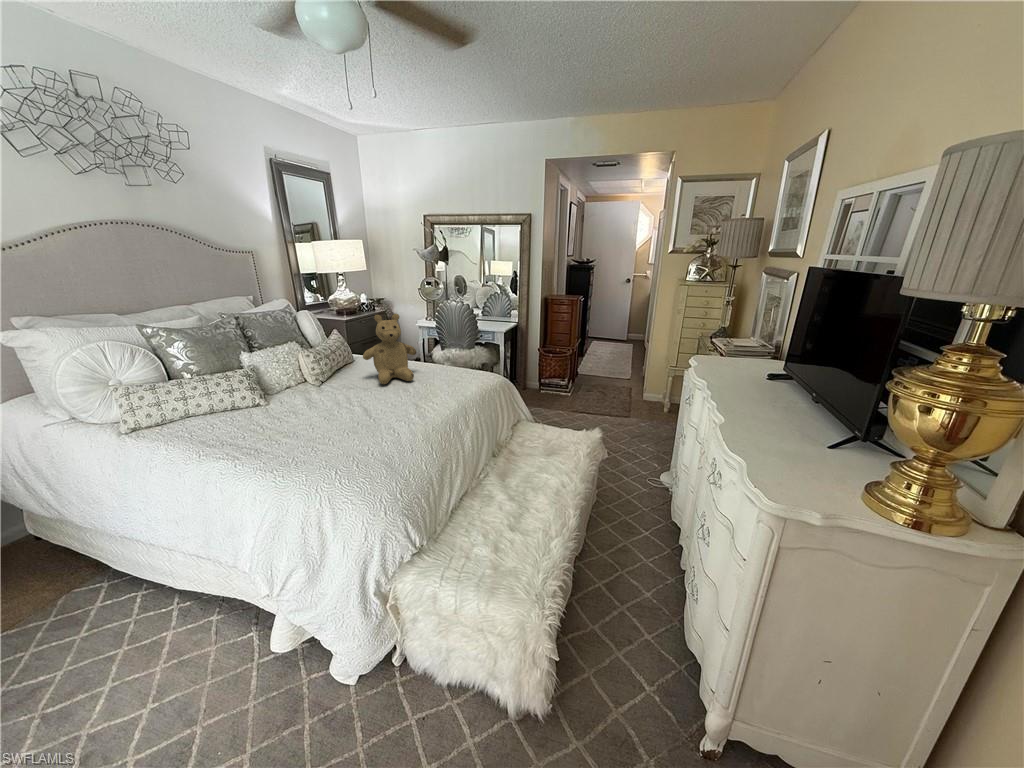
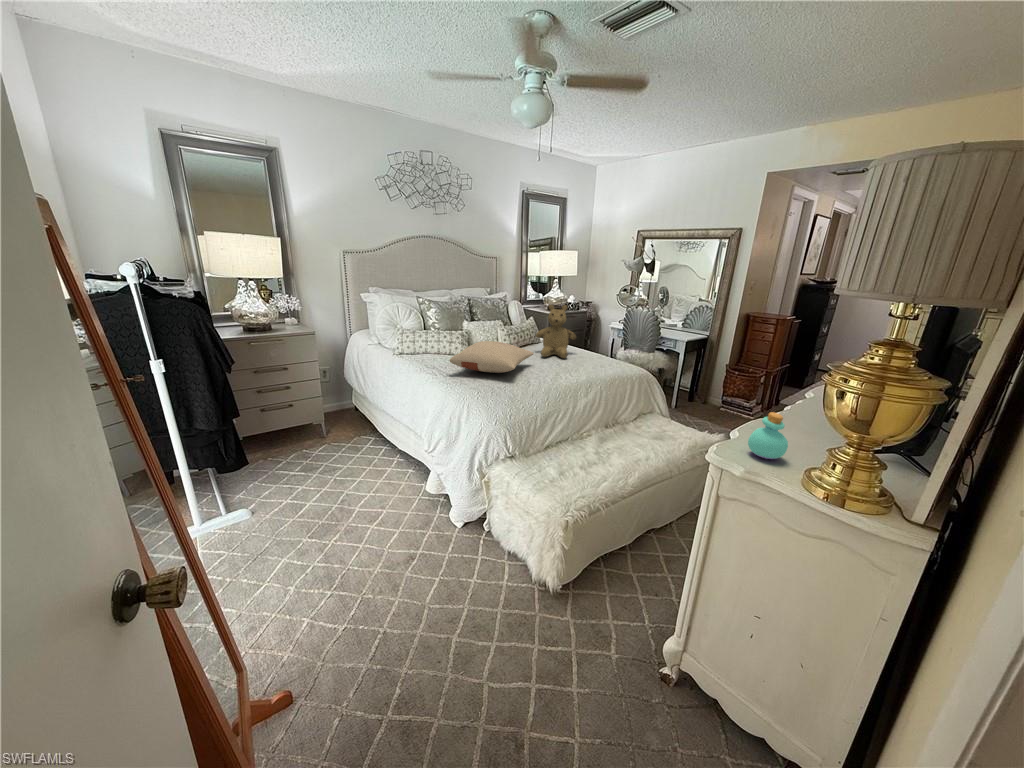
pillow: none [257,381,378,434] -> present [449,341,534,373]
perfume bottle: none [794,442,843,497] -> present [748,412,788,459]

